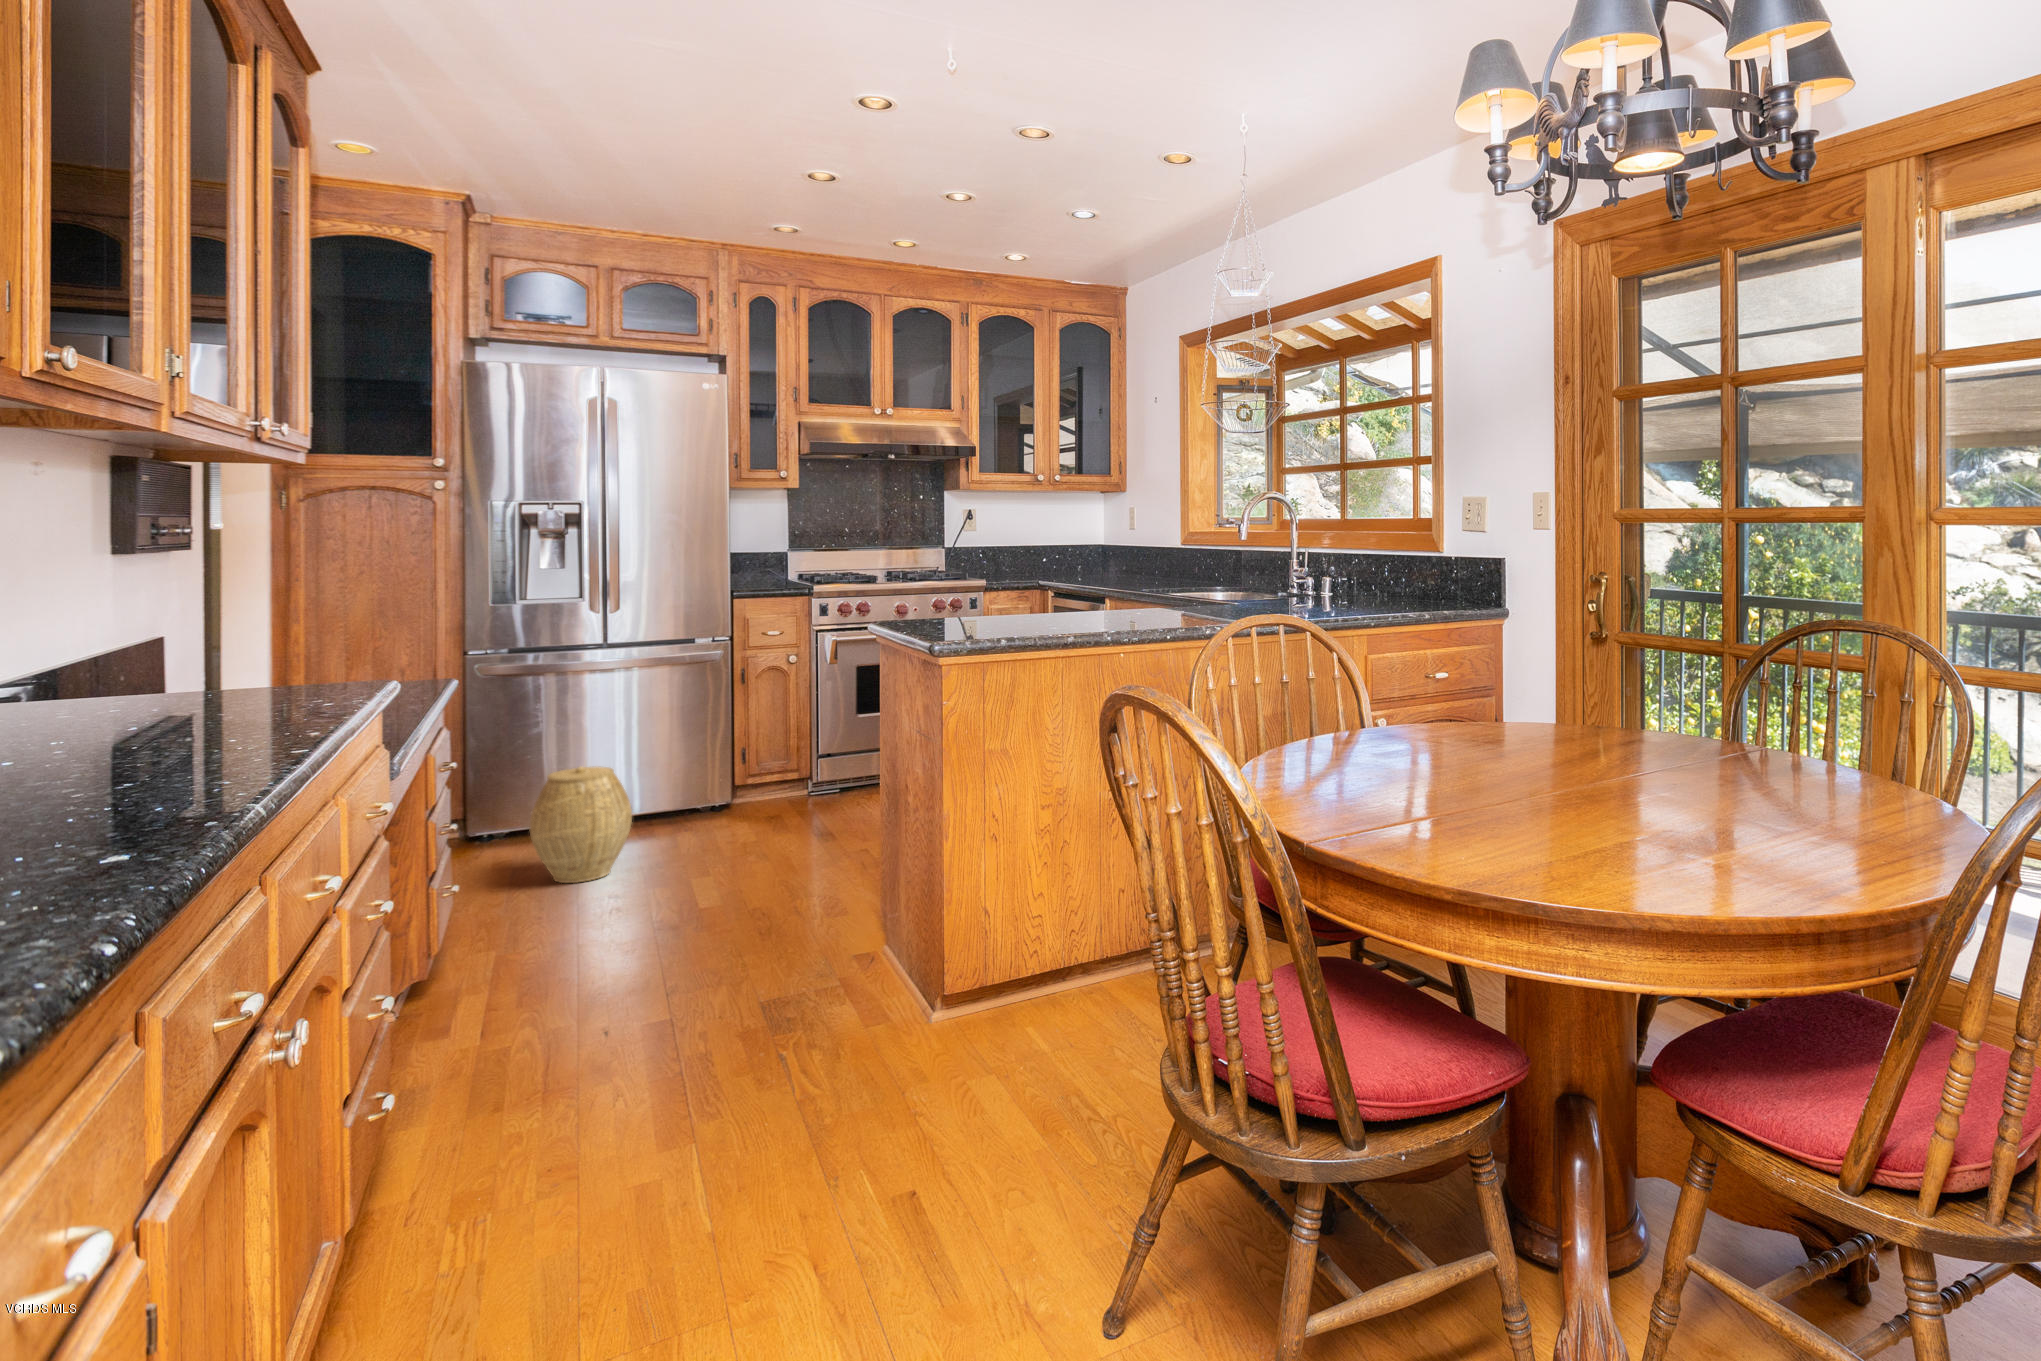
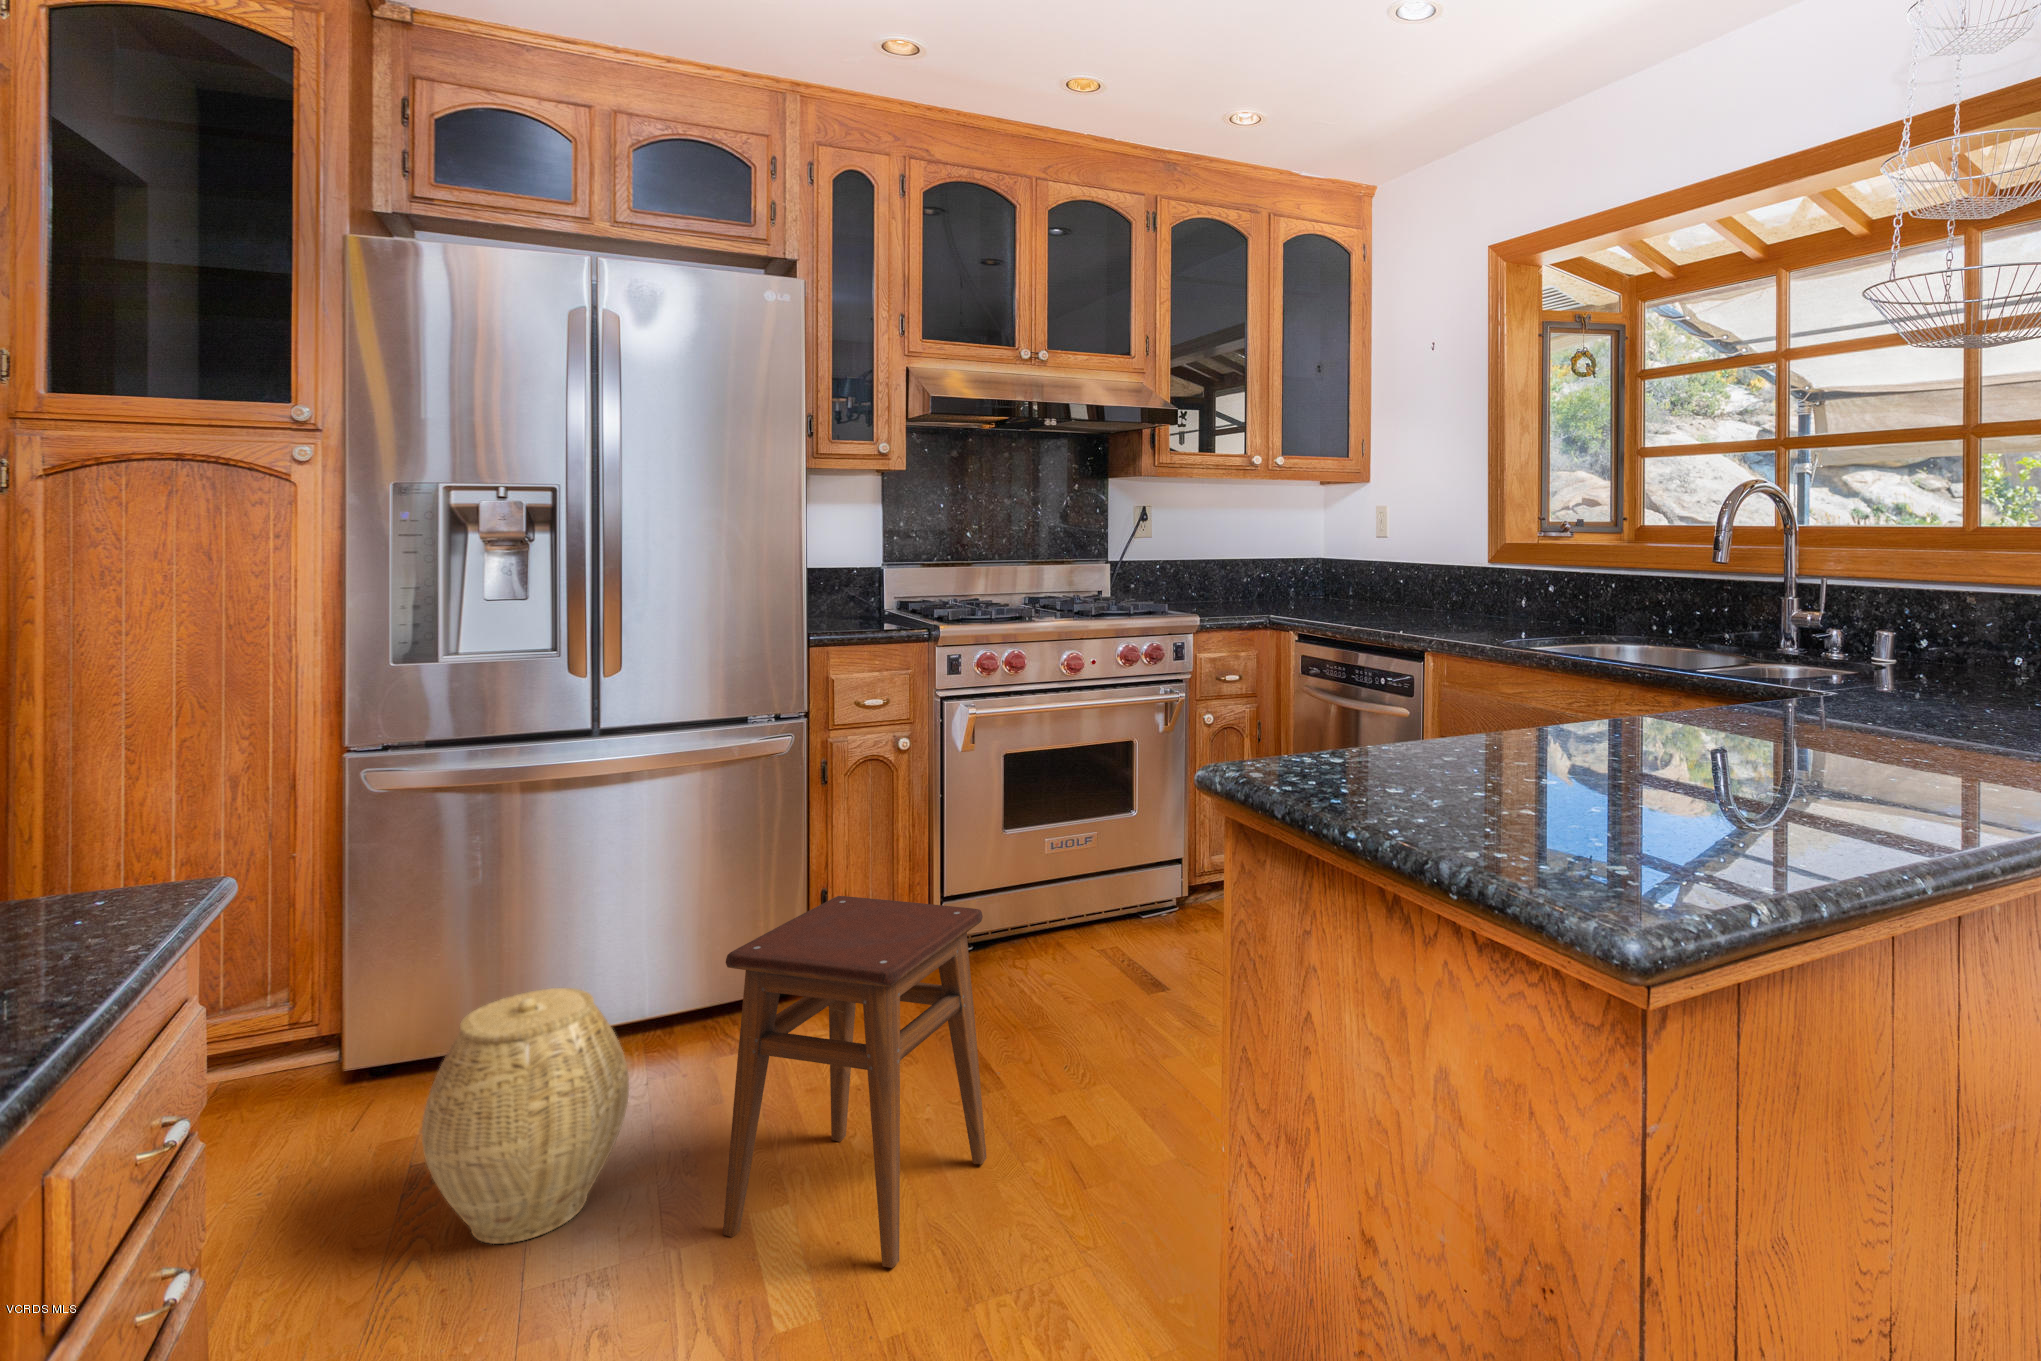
stool: none [682,724,823,887] -> present [723,896,987,1268]

